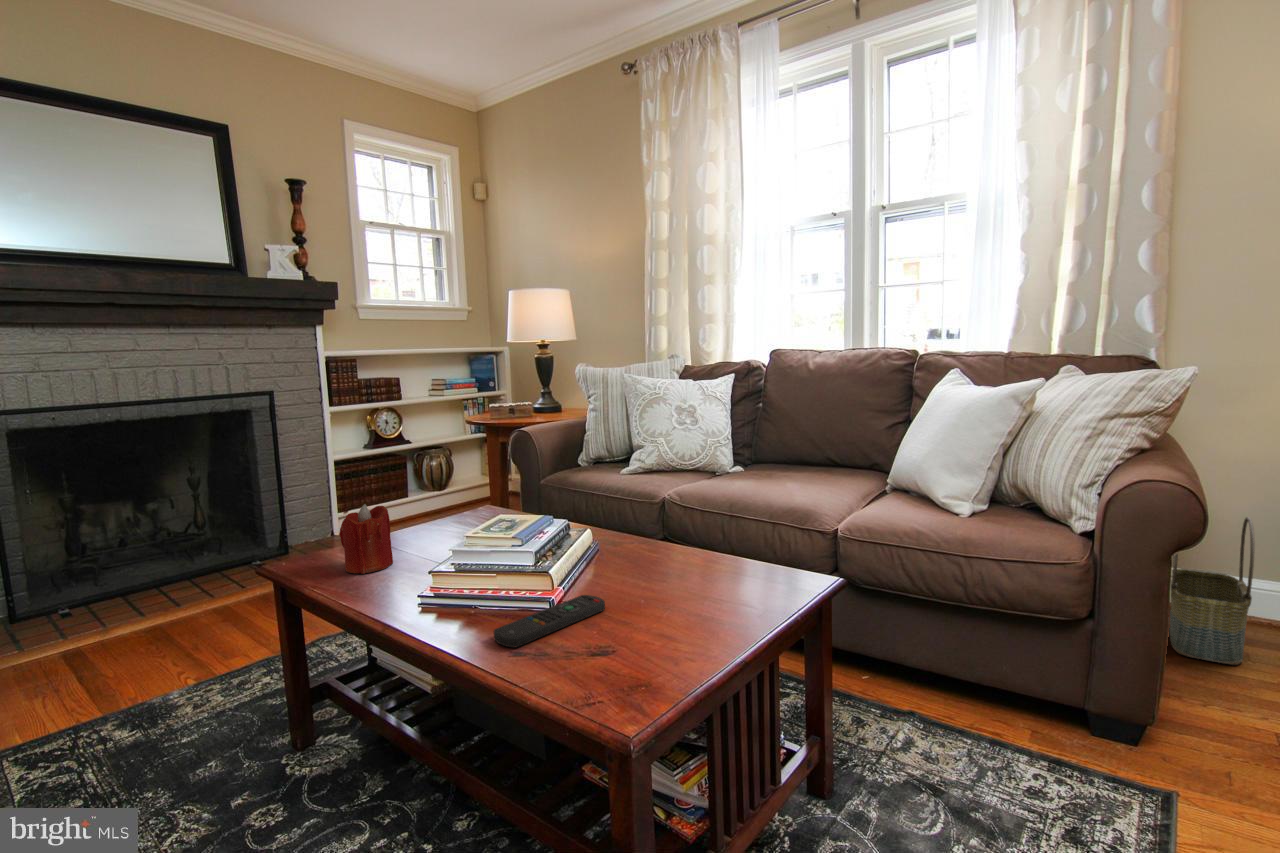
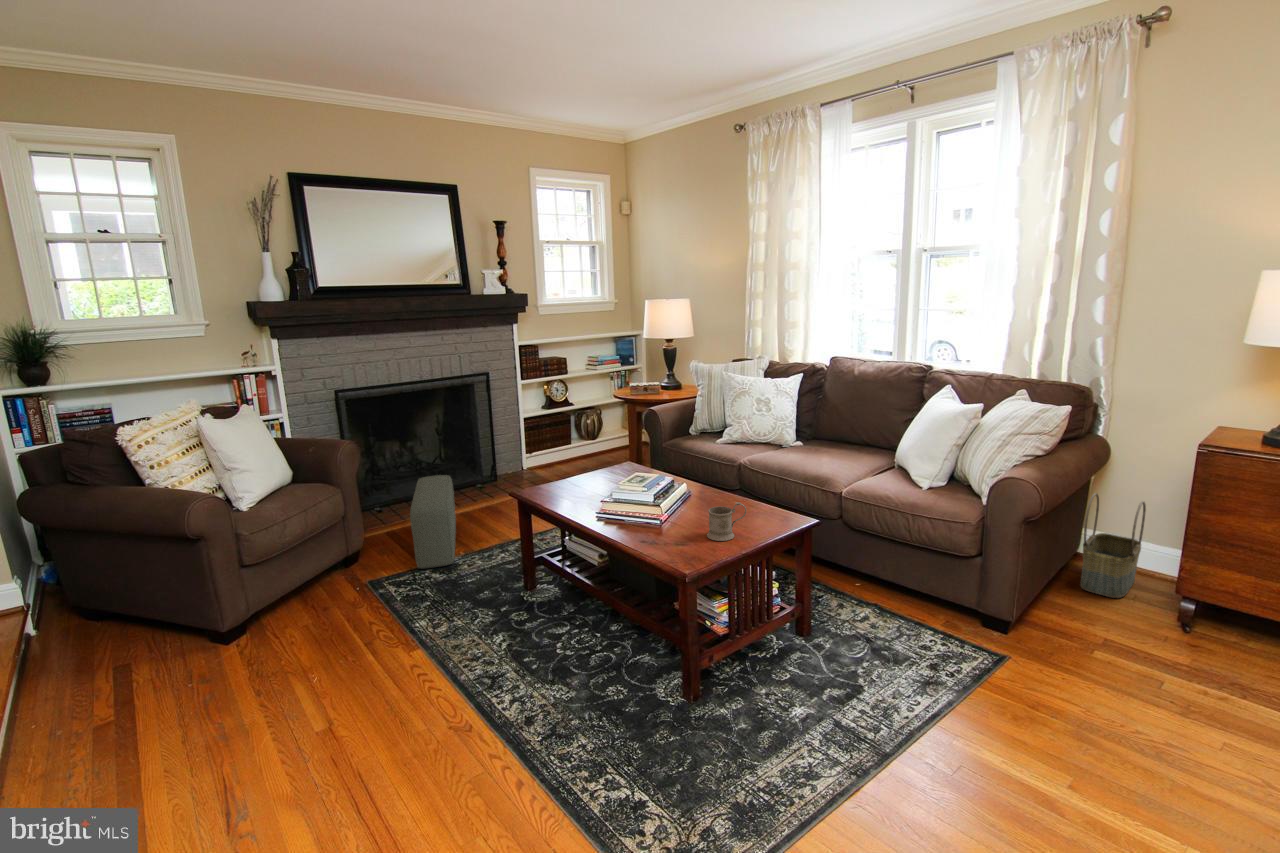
candle: present [340,504,393,574] -> none [552,464,579,501]
pouf: none [70,548,194,724] -> present [410,475,456,568]
mug: none [646,550,721,632] -> present [707,502,746,541]
remote control: present [494,595,605,648] -> none [632,520,688,542]

